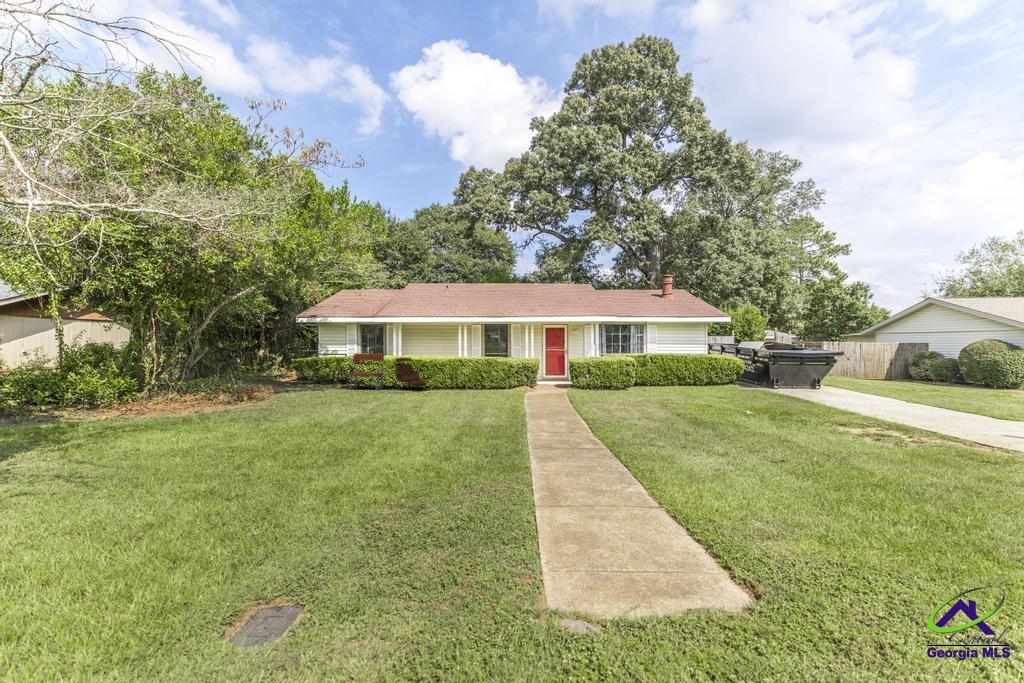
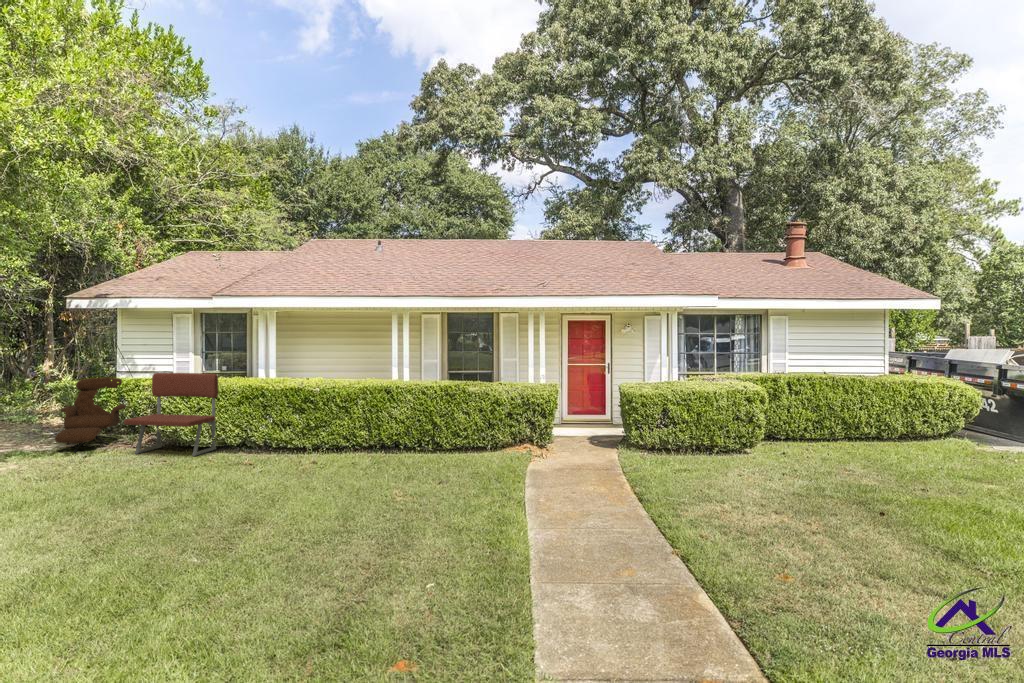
lounge chair: present [395,357,426,390] -> present [55,377,126,453]

